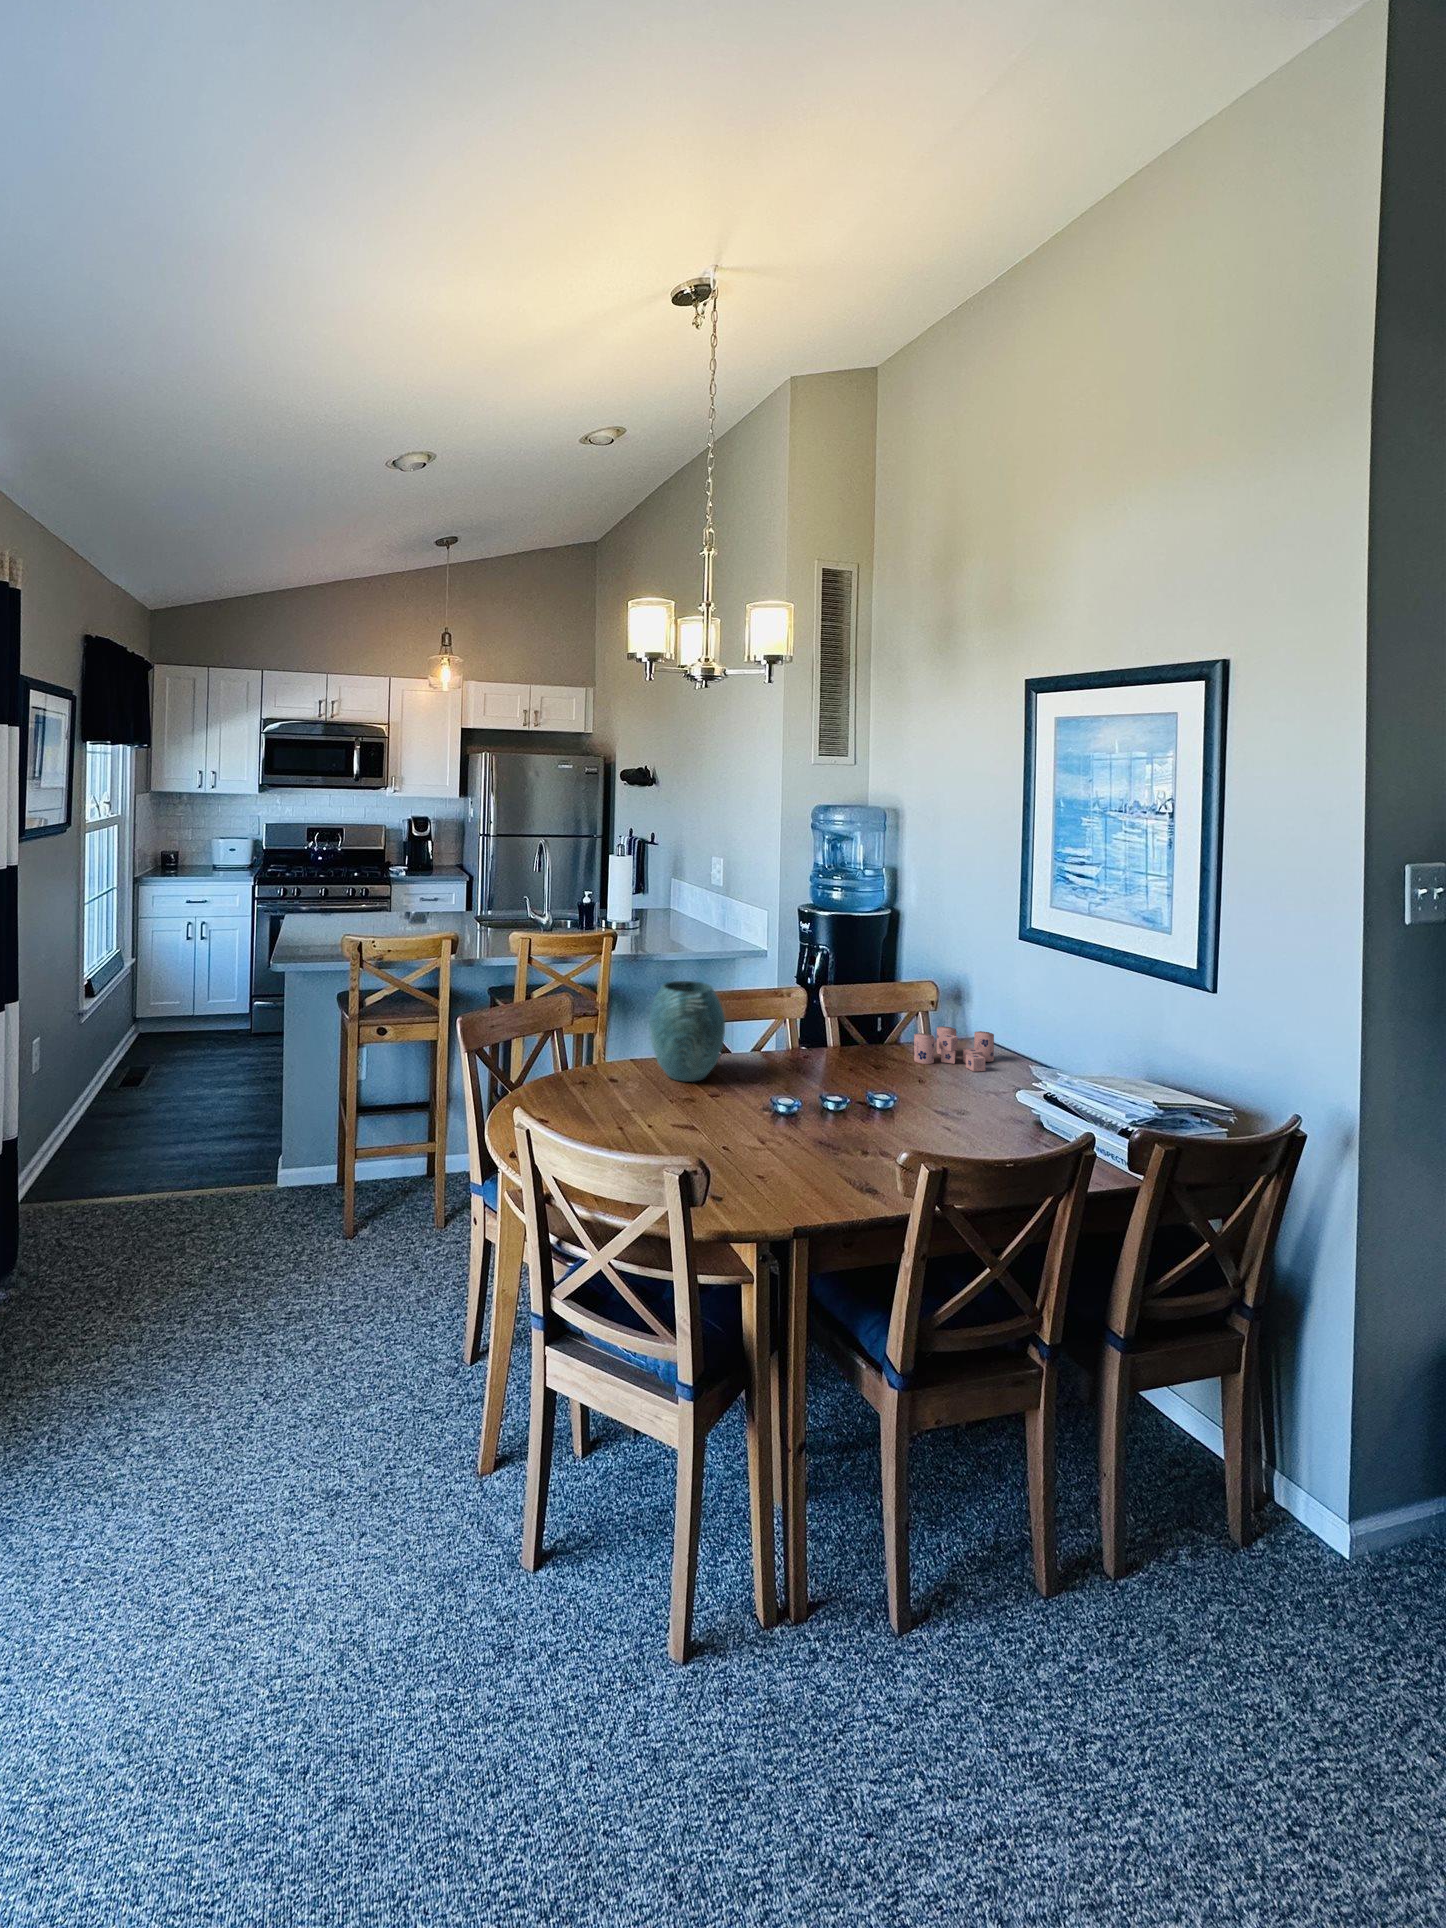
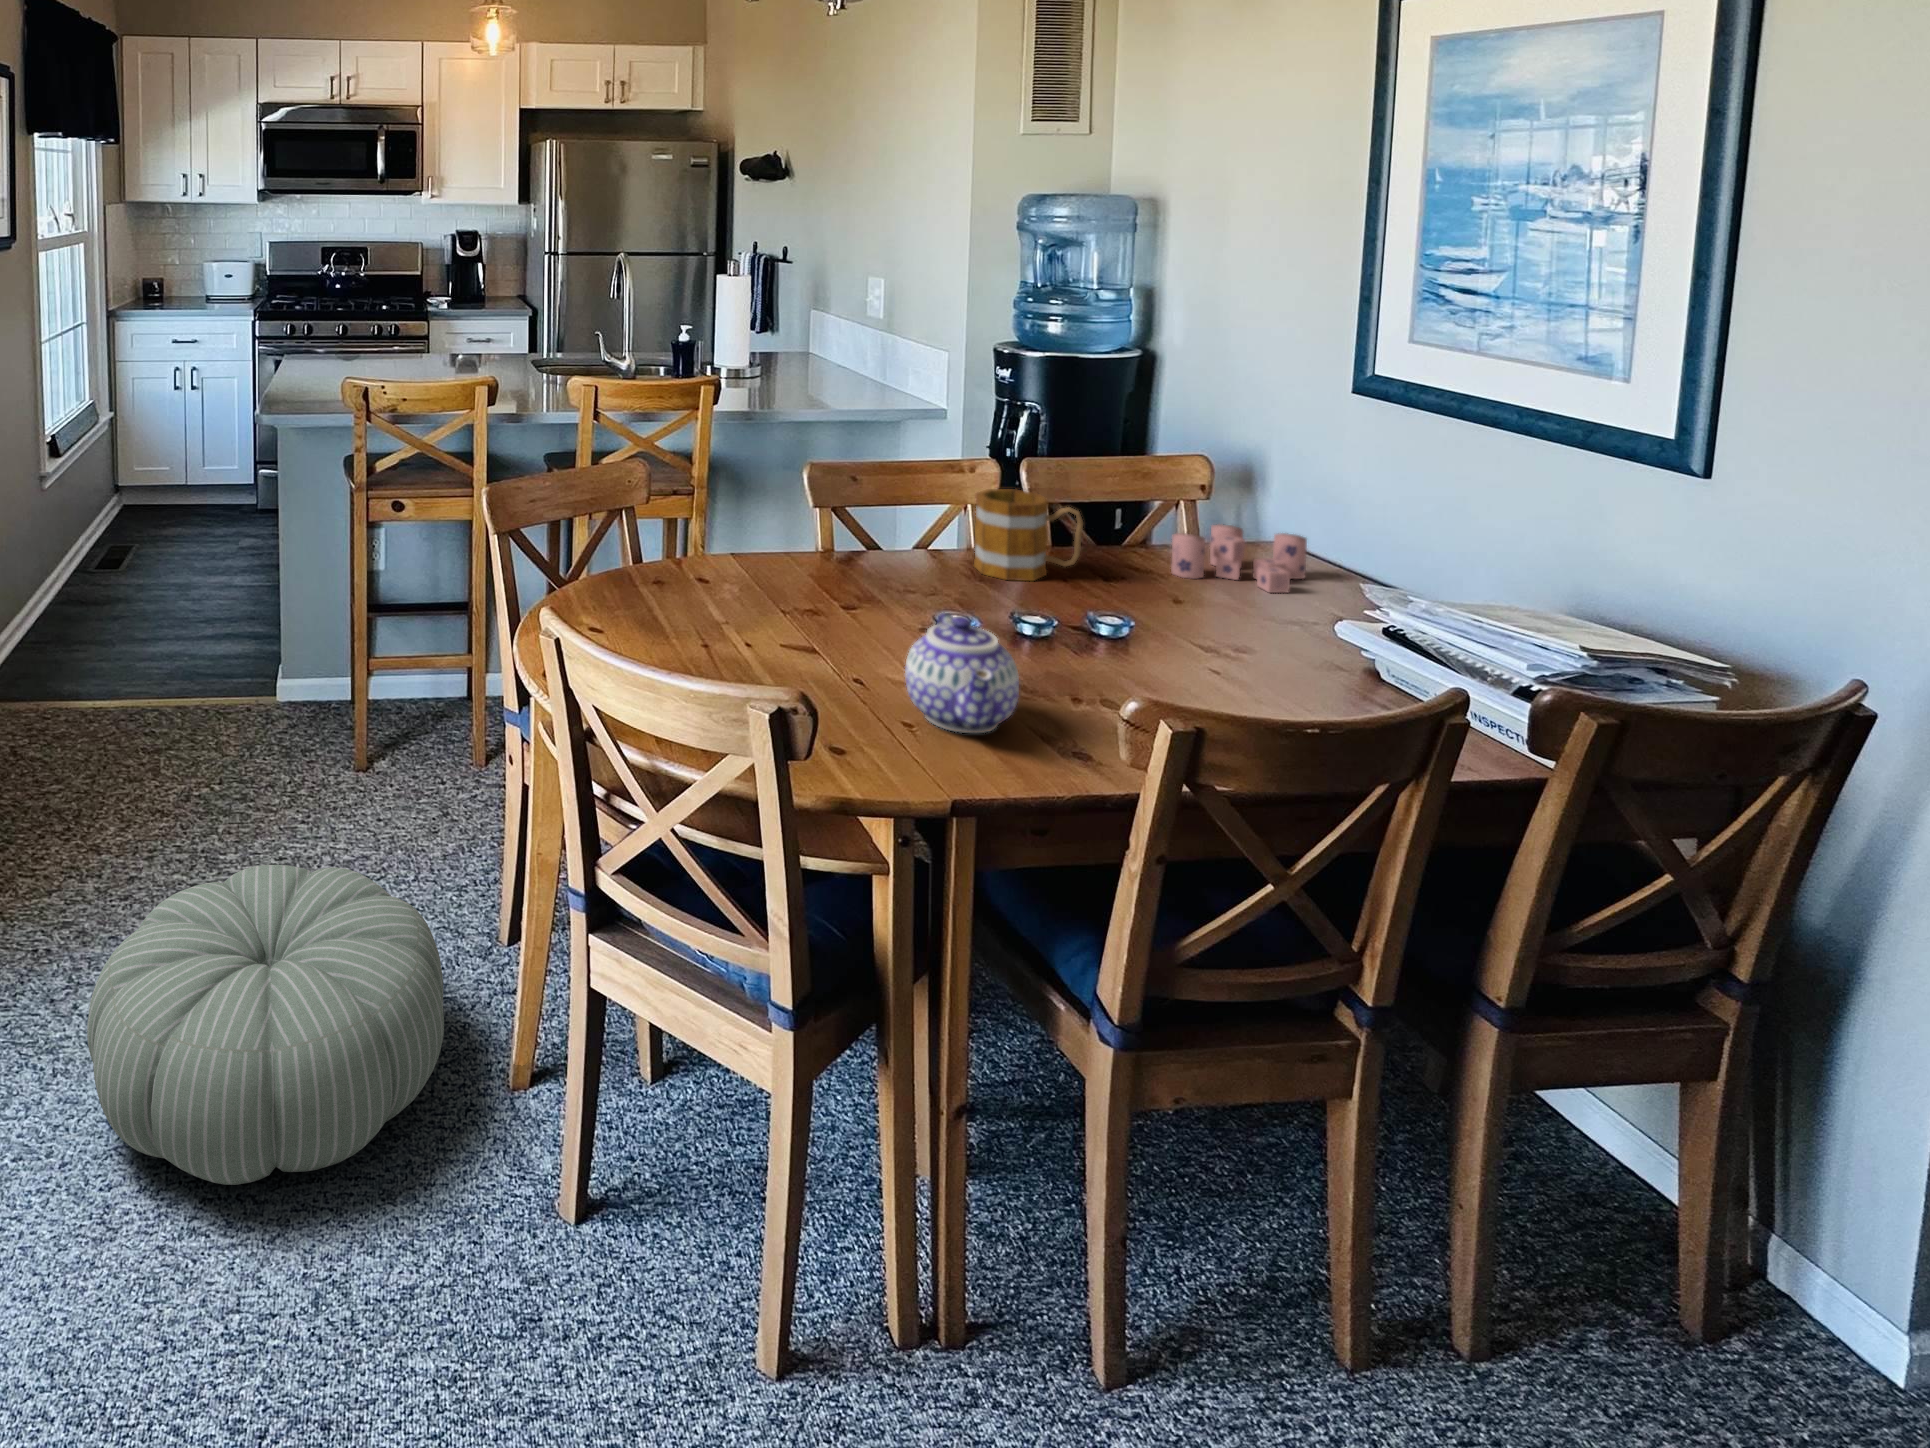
vase: present [649,981,725,1082] -> none [756,446,869,589]
mug: none [791,1007,860,1070] -> present [974,489,1083,581]
teapot: none [758,1096,831,1179] -> present [905,612,1019,733]
pouf: none [147,1313,431,1576] -> present [87,865,444,1185]

